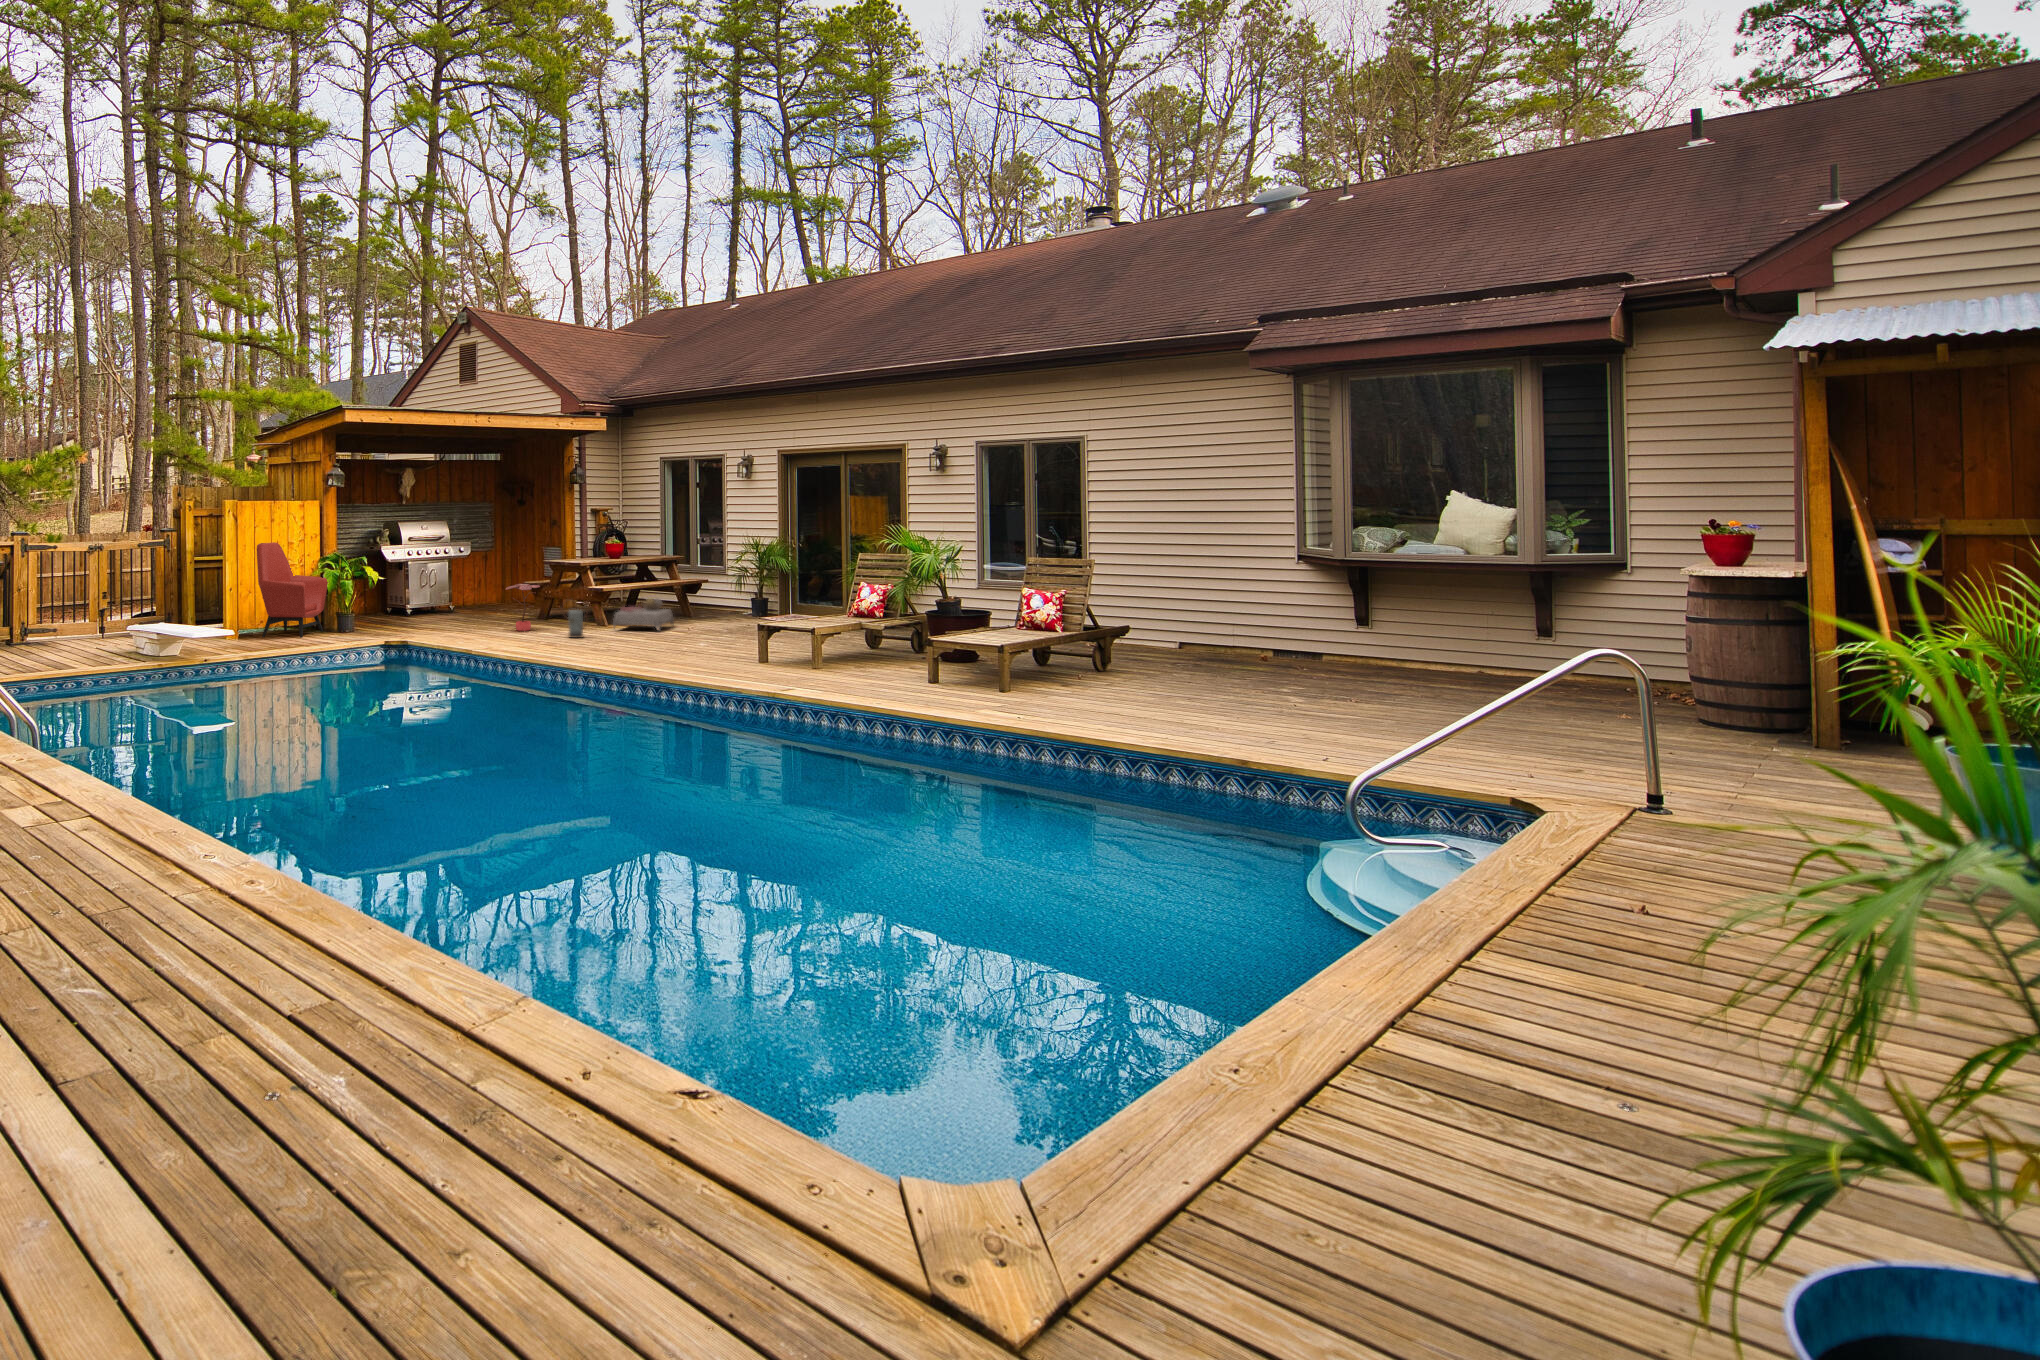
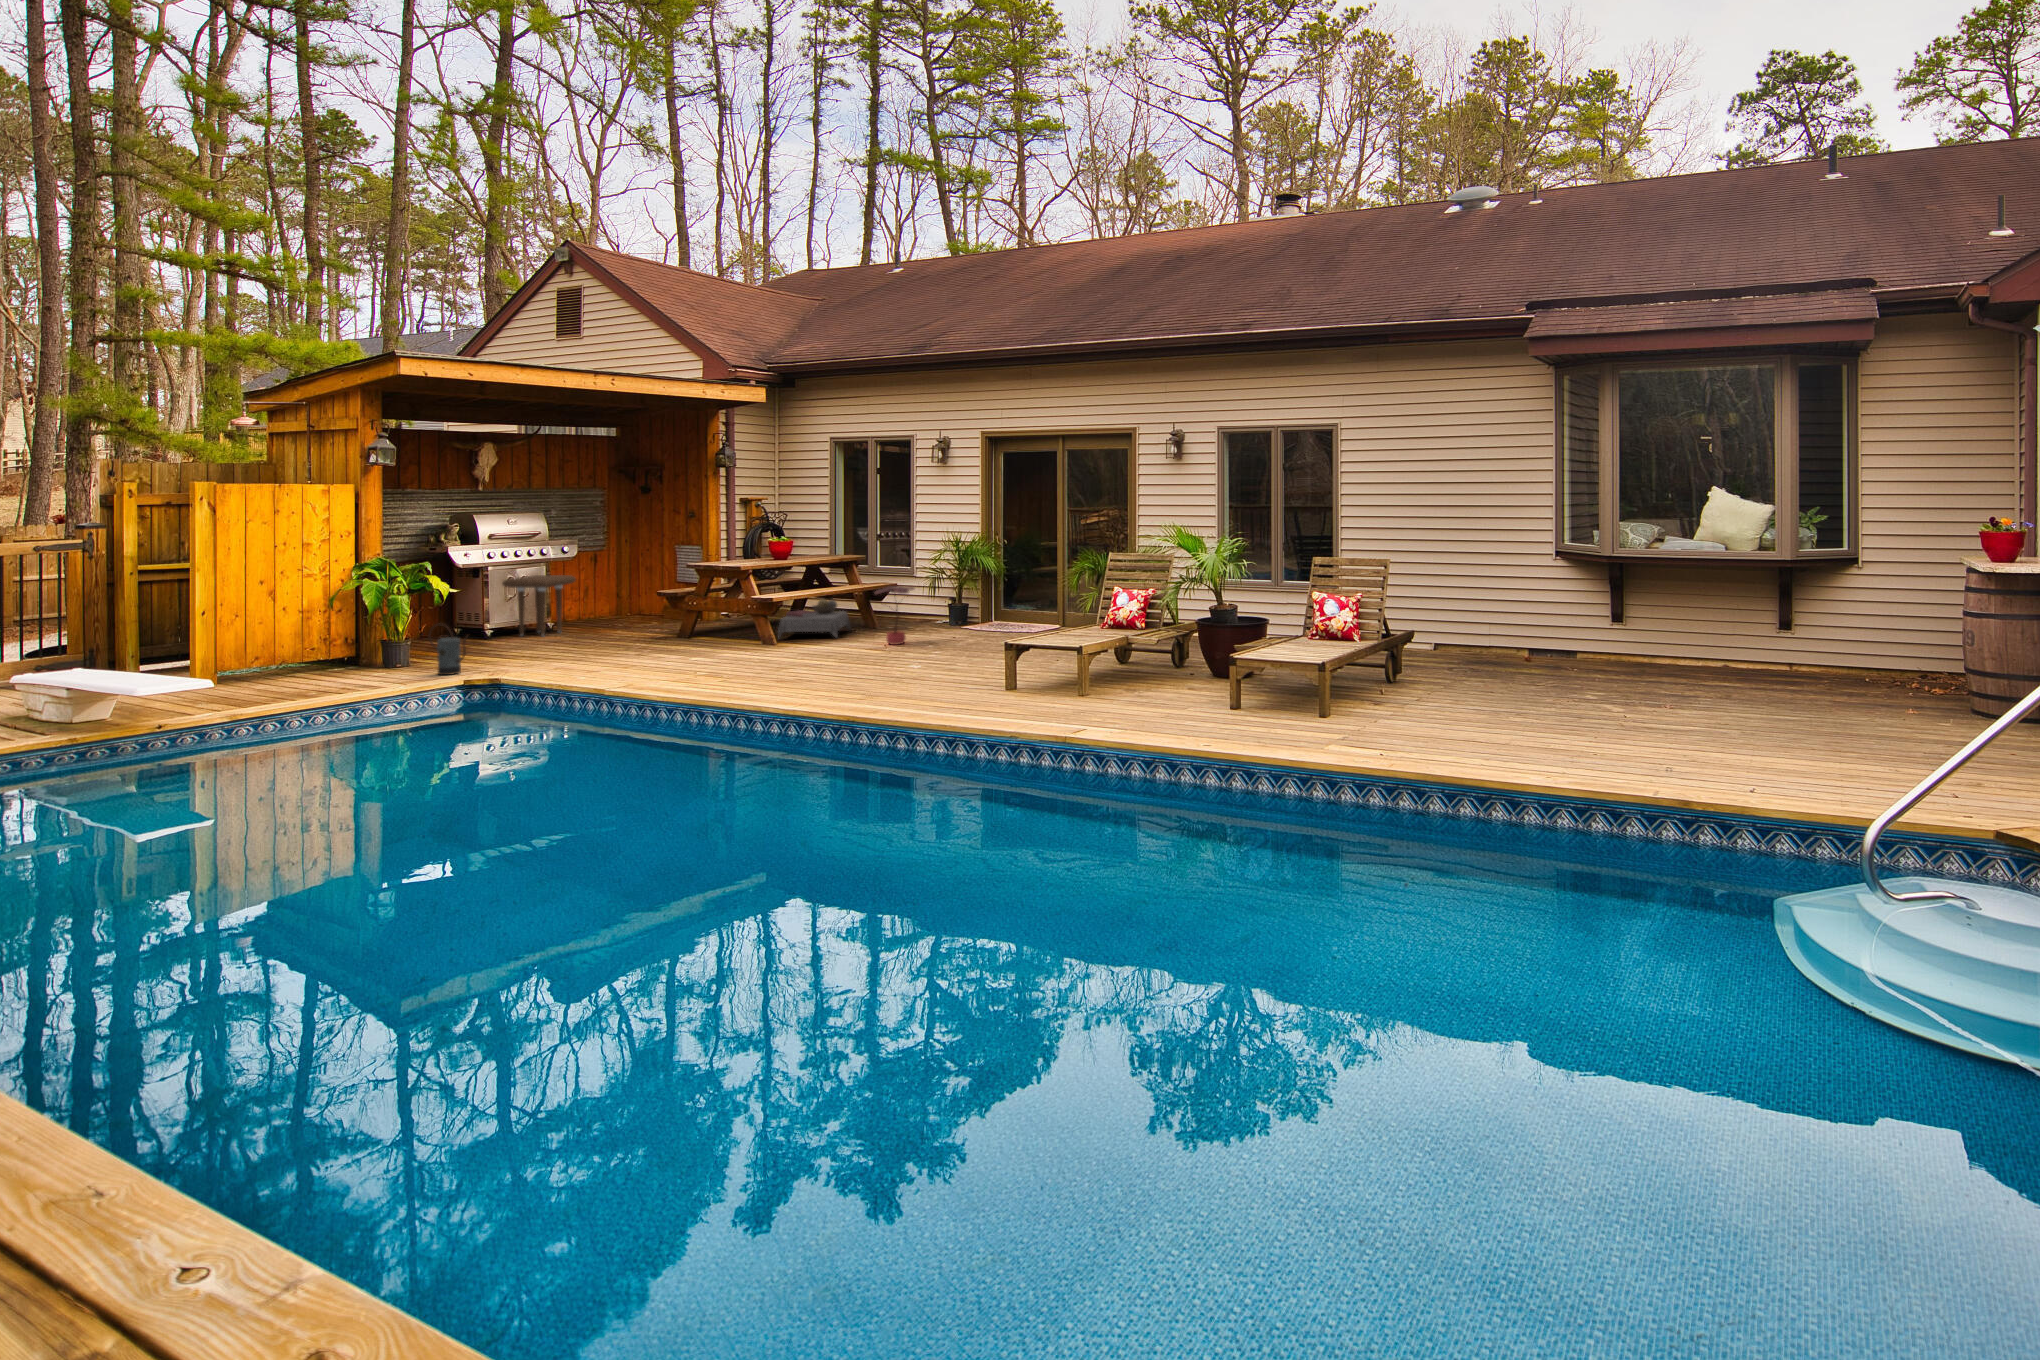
armchair: present [257,542,328,638] -> none [254,544,374,676]
side table: none [416,572,468,620] -> present [502,575,576,636]
potted plant: present [506,584,540,631] -> present [875,586,914,645]
watering can: present [568,609,584,638] -> present [429,624,468,675]

